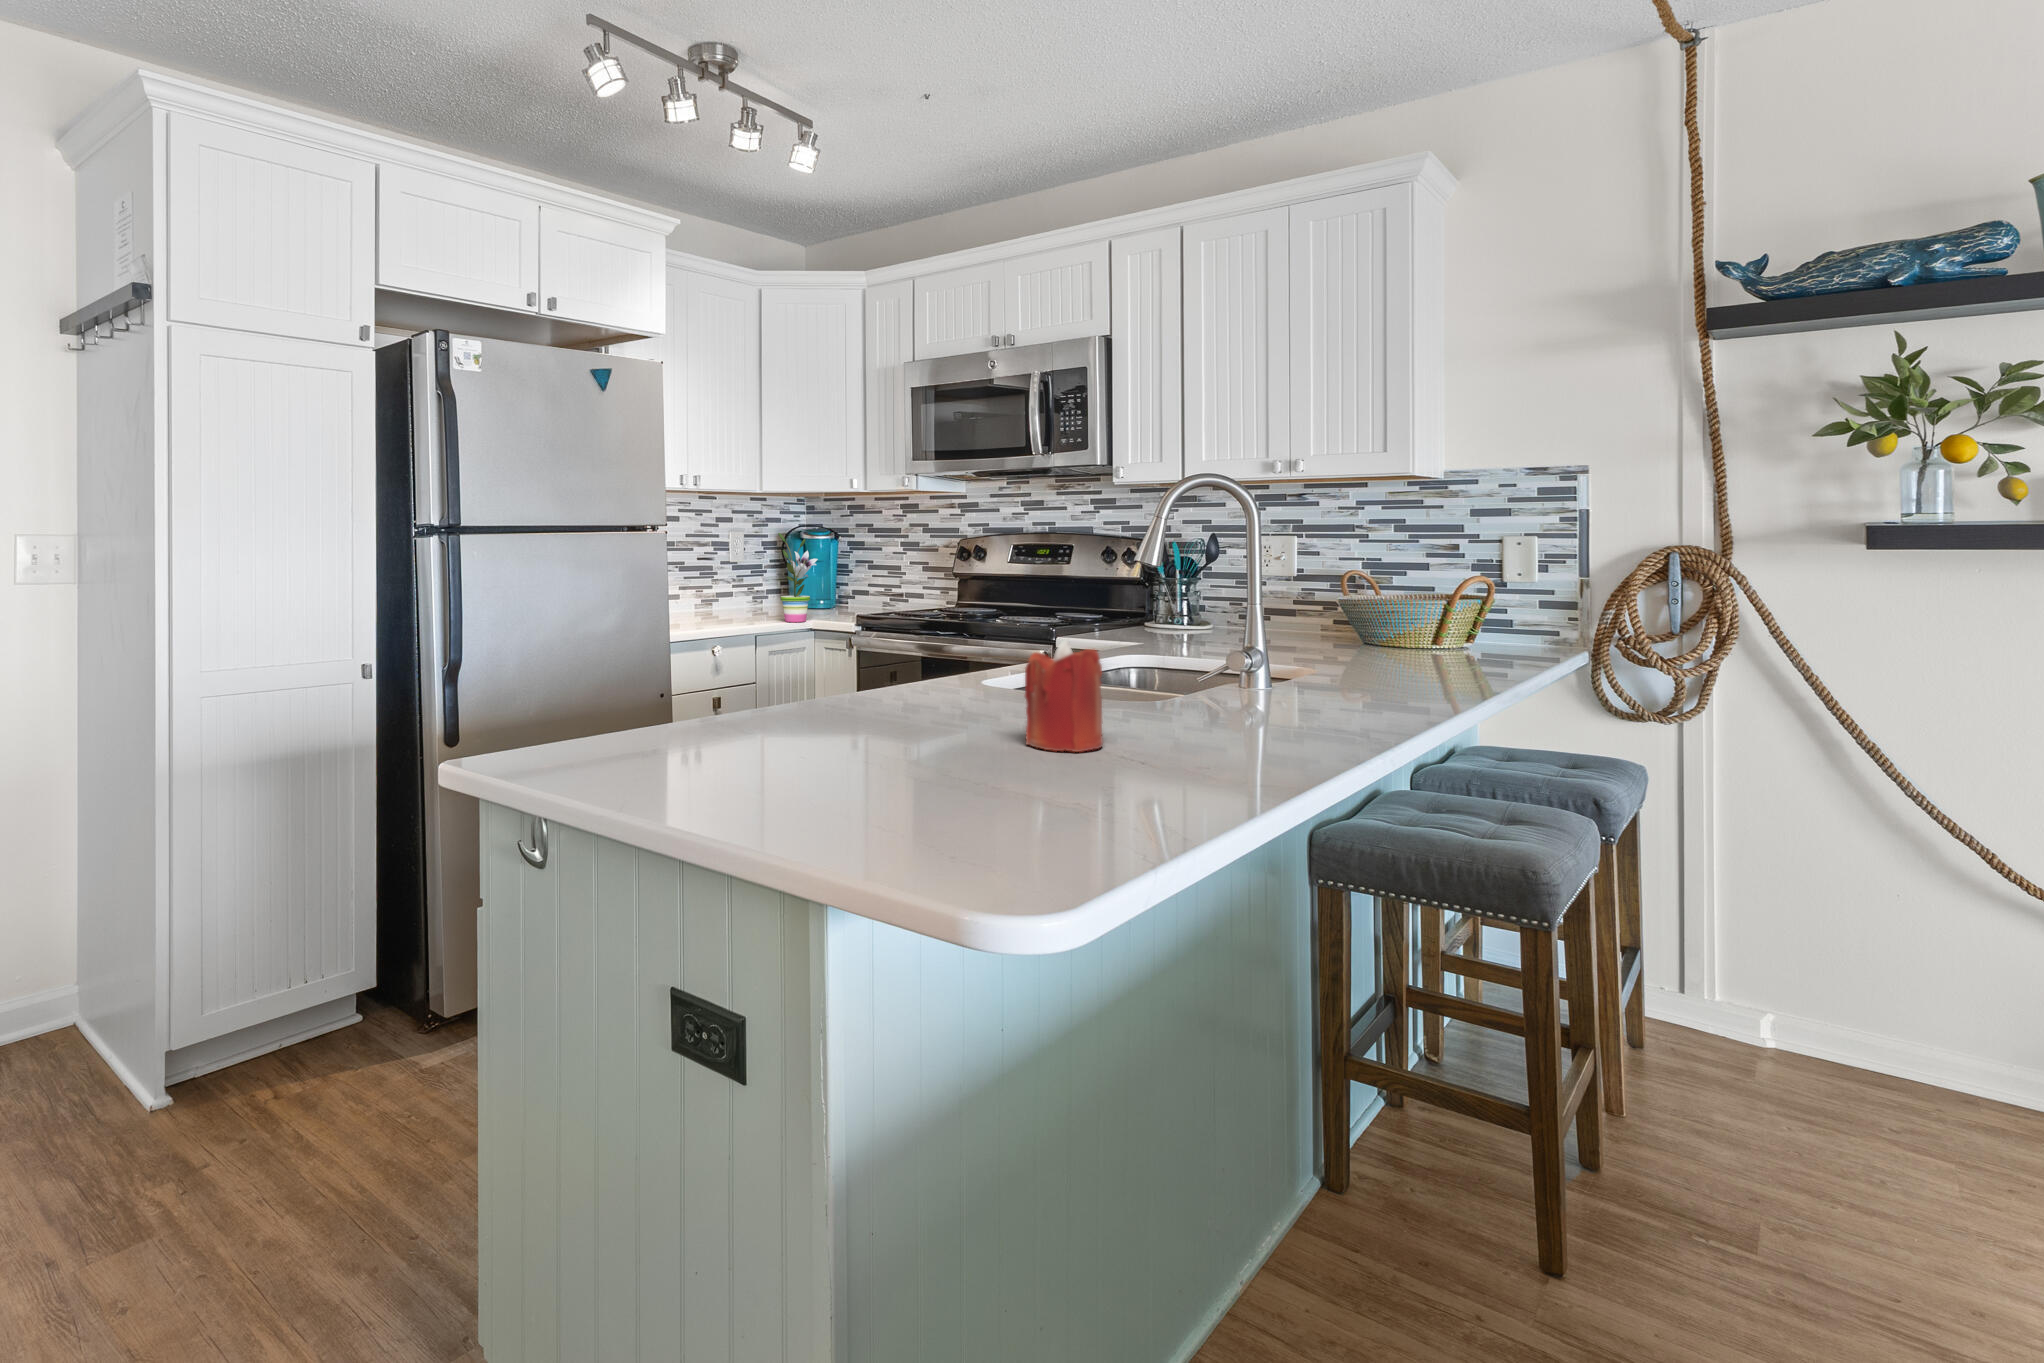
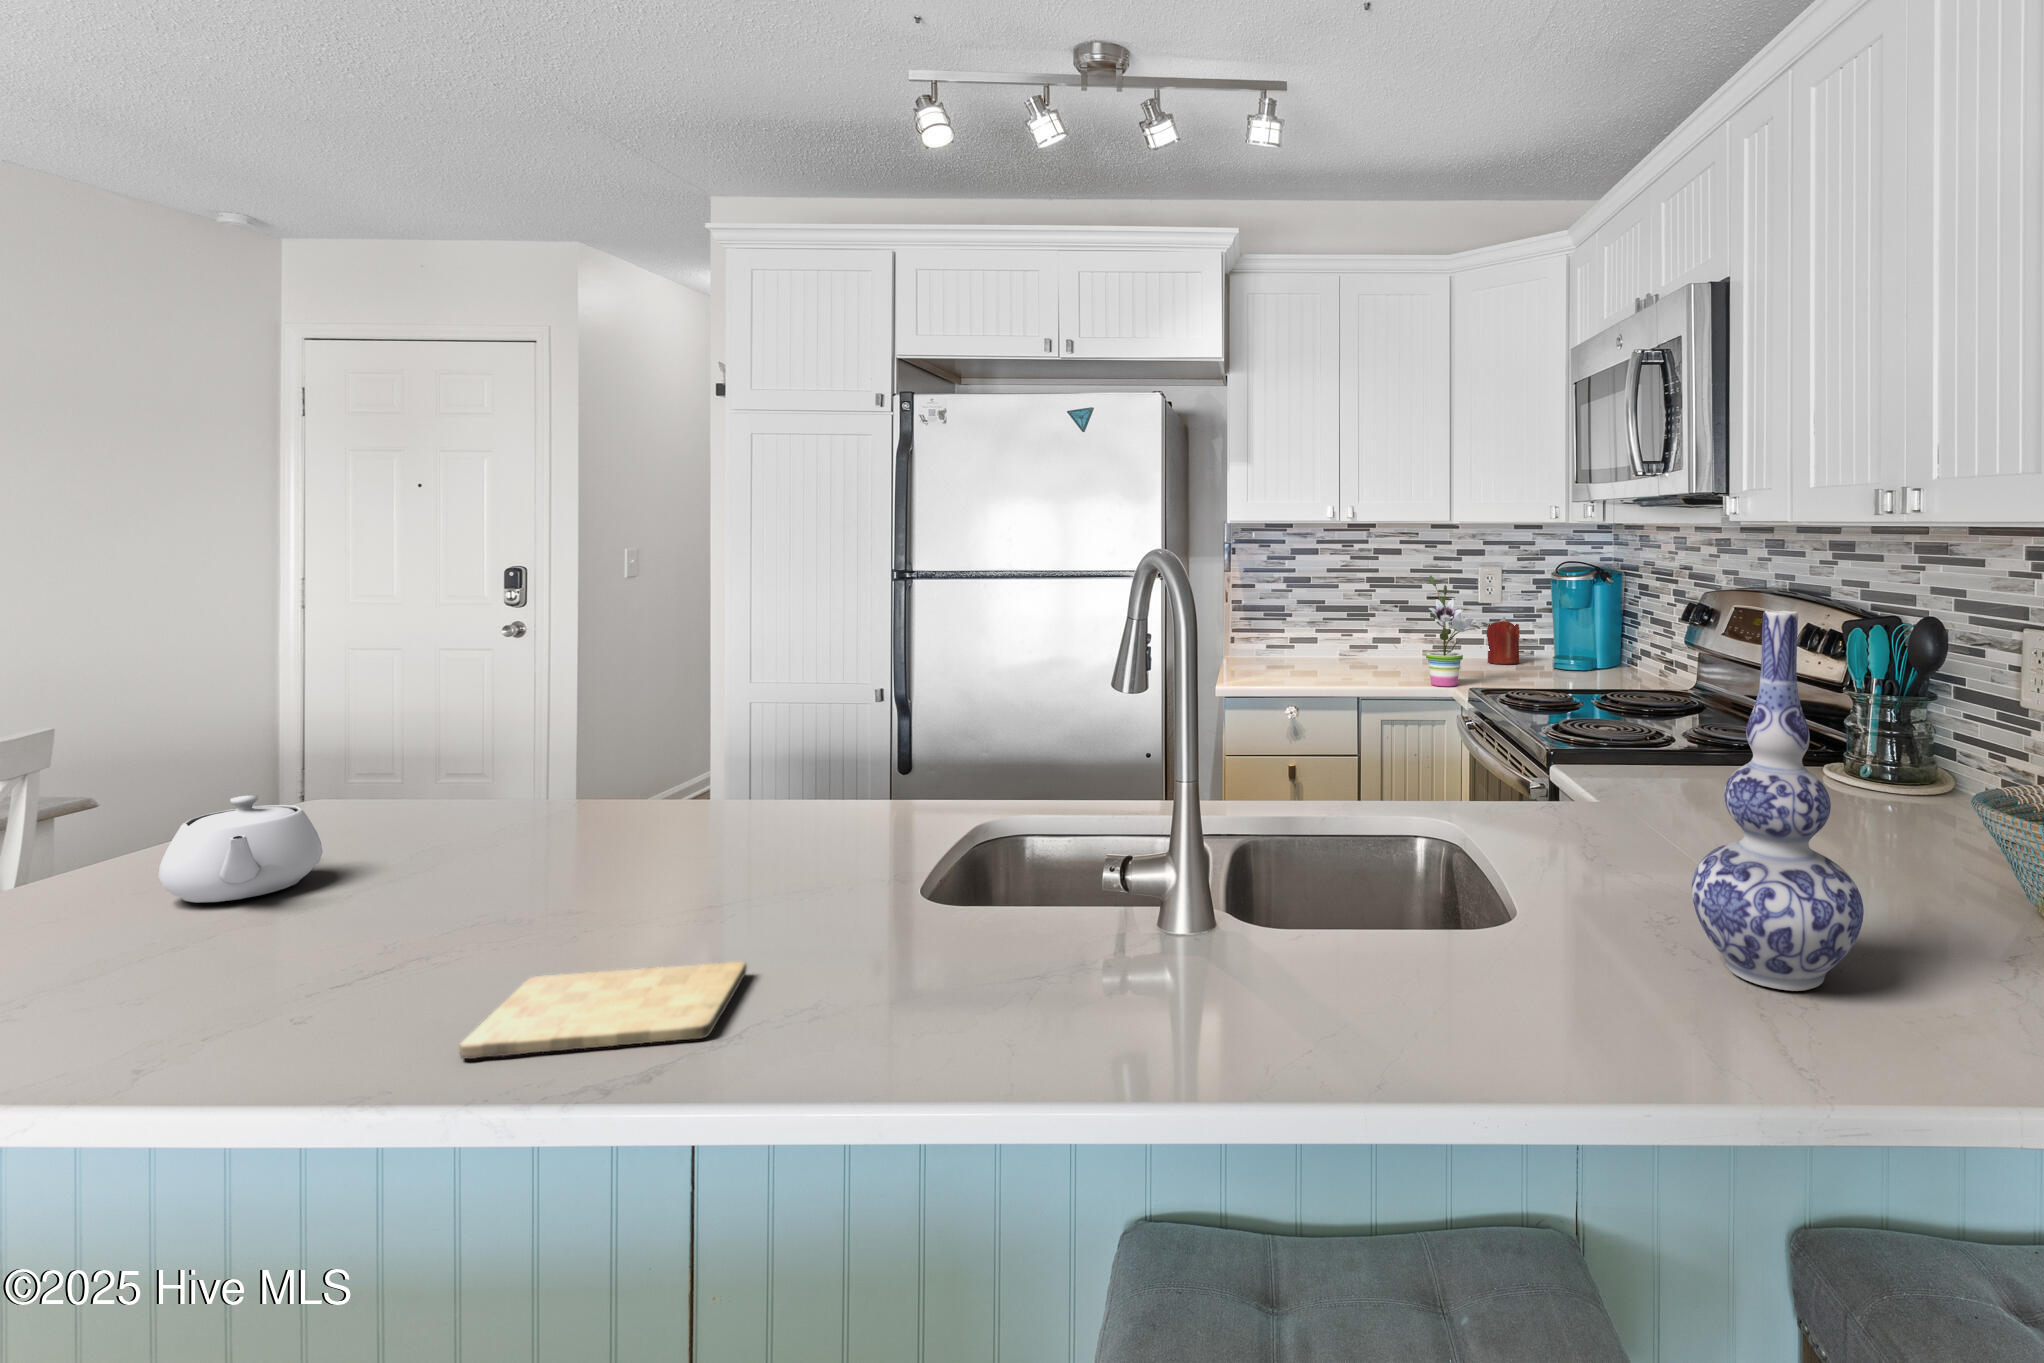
vase: none [1367,507,1442,664] -> present [1692,610,1864,991]
candle: present [1025,639,1103,752] -> present [1487,617,1520,664]
teapot: none [785,679,954,768] -> present [158,795,323,903]
cutting board: none [1216,709,1326,740] -> present [460,962,746,1059]

